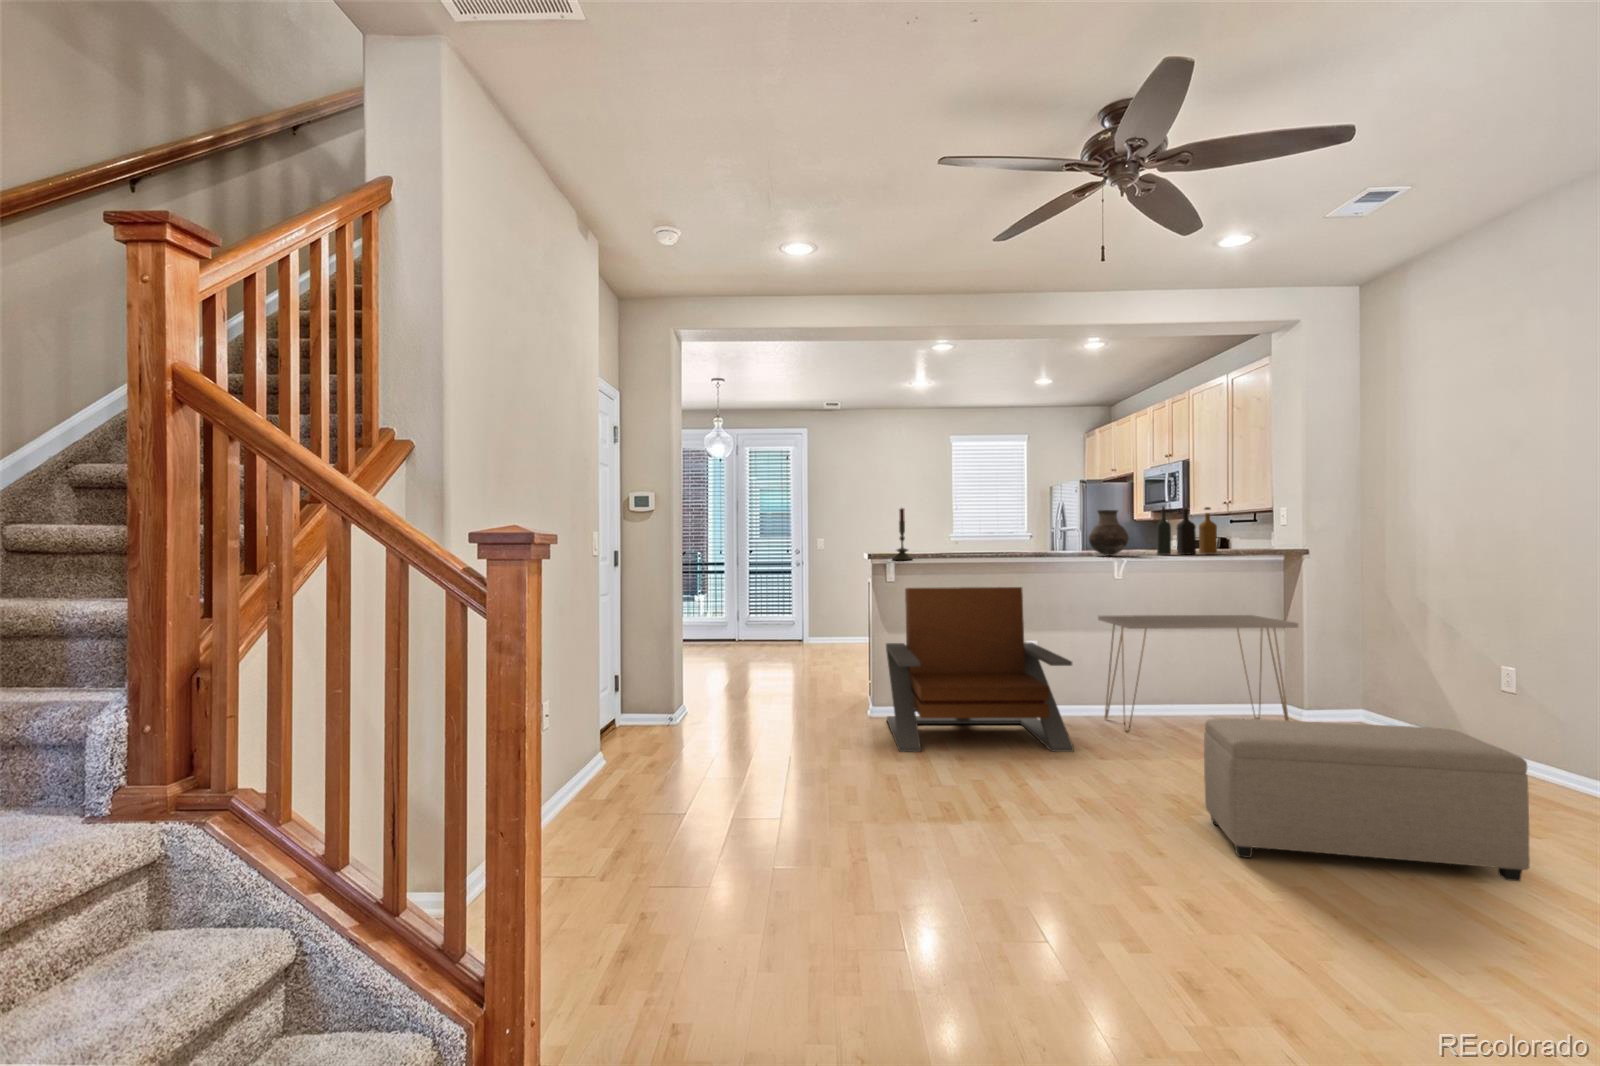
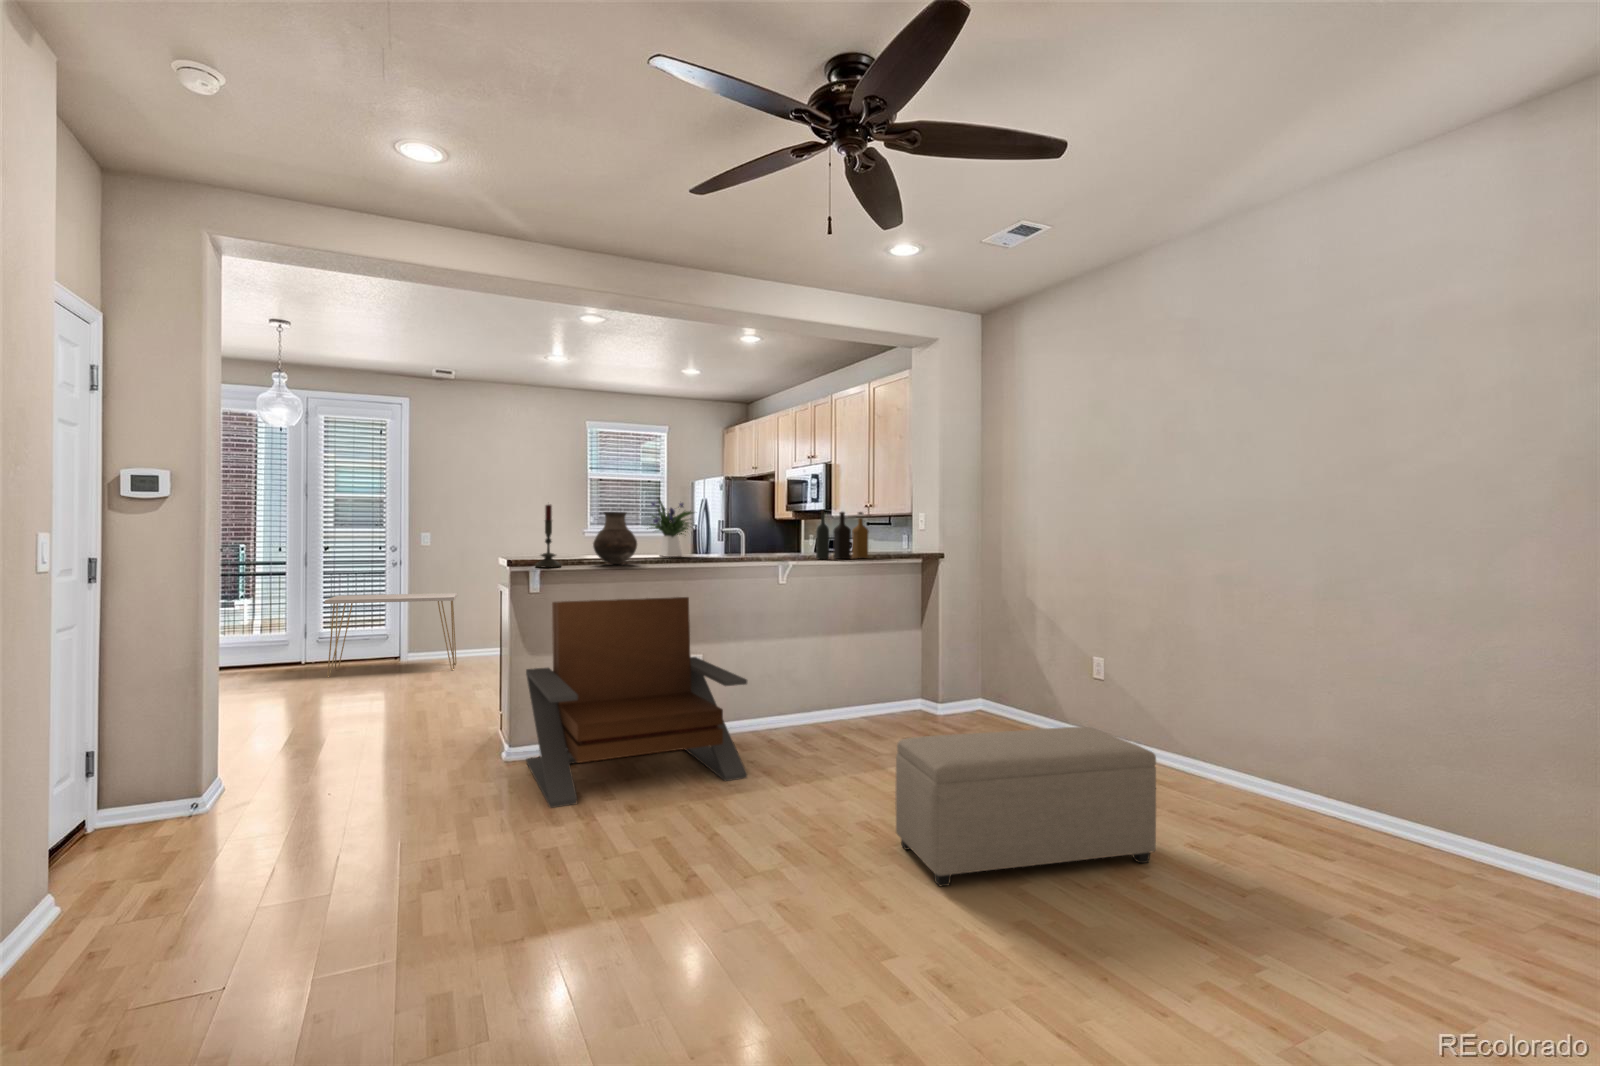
flower arrangement: none [987,500,1037,553] -> present [651,499,693,557]
vase: present [1089,510,1129,555] -> present [593,512,637,564]
console table: present [1098,615,1298,732] -> present [325,593,458,677]

